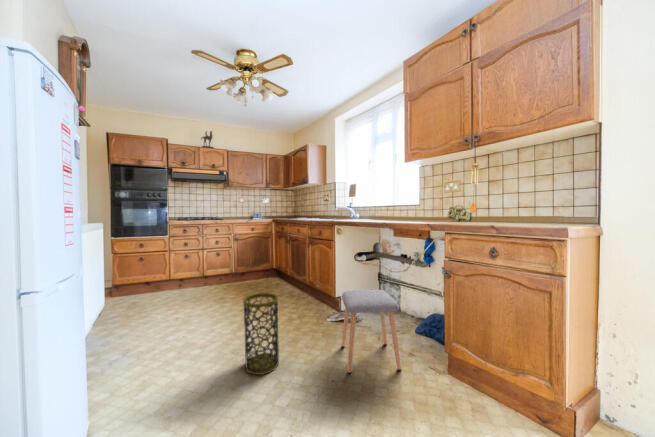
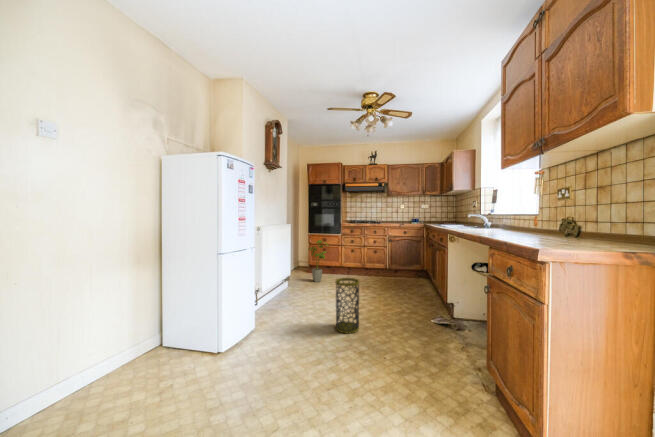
house plant: none [127,247,167,312] -> present [309,240,328,282]
stool: present [342,290,401,373] -> none [396,291,456,371]

